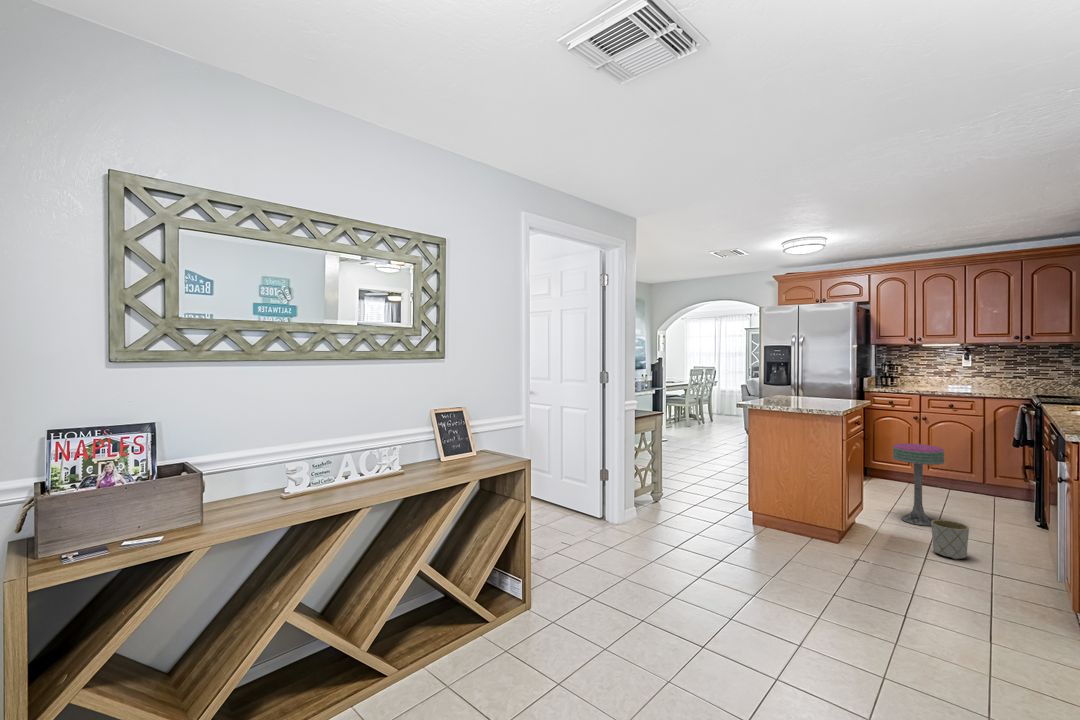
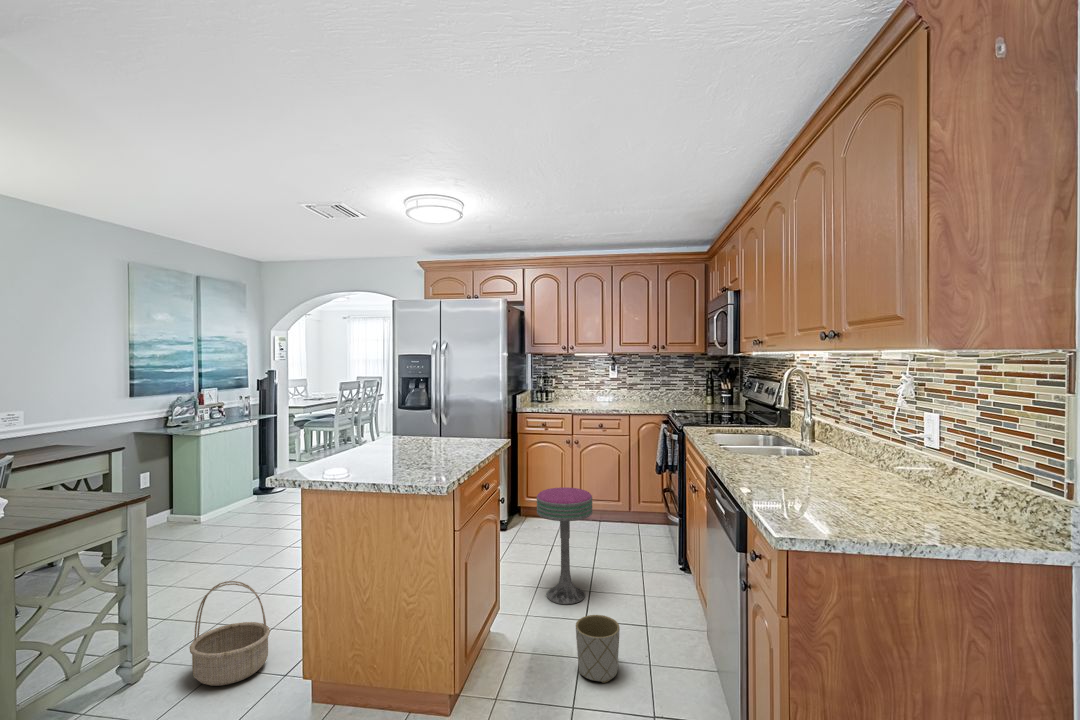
basket: none [682,465,720,516] -> present [189,581,270,686]

